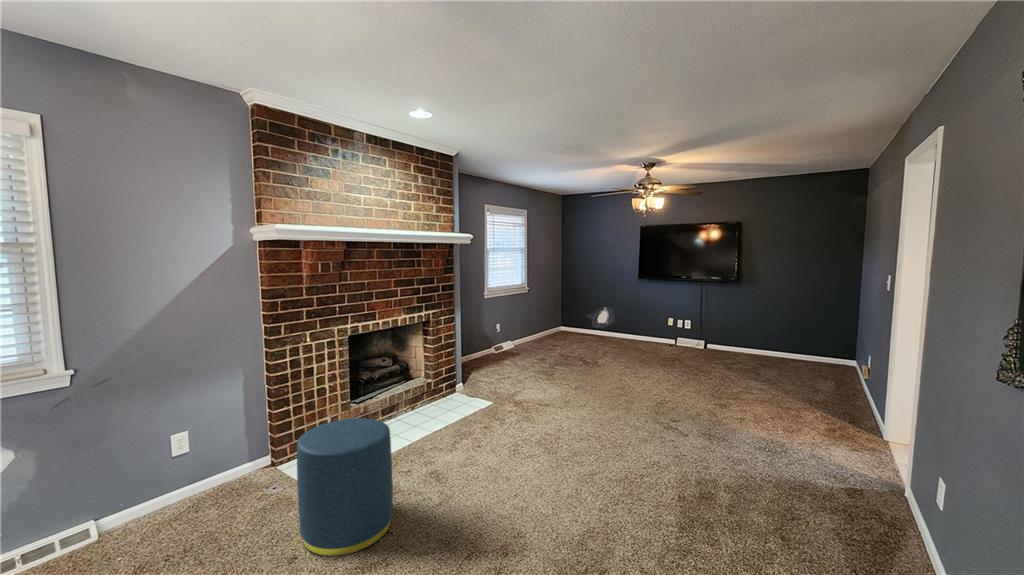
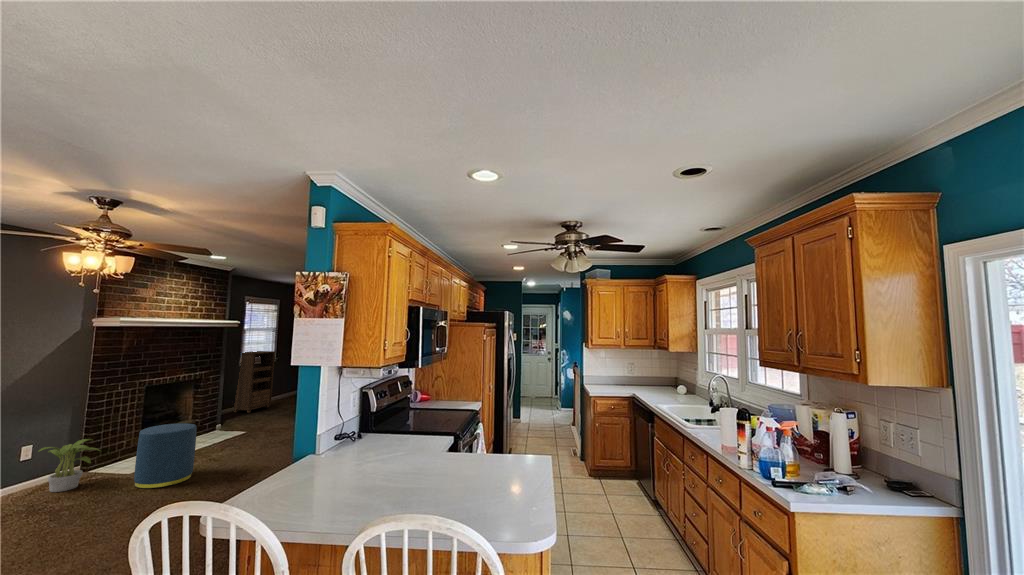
bookshelf: none [478,278,526,363] -> present [234,351,275,413]
potted plant: none [173,428,267,518] -> present [39,439,100,492]

